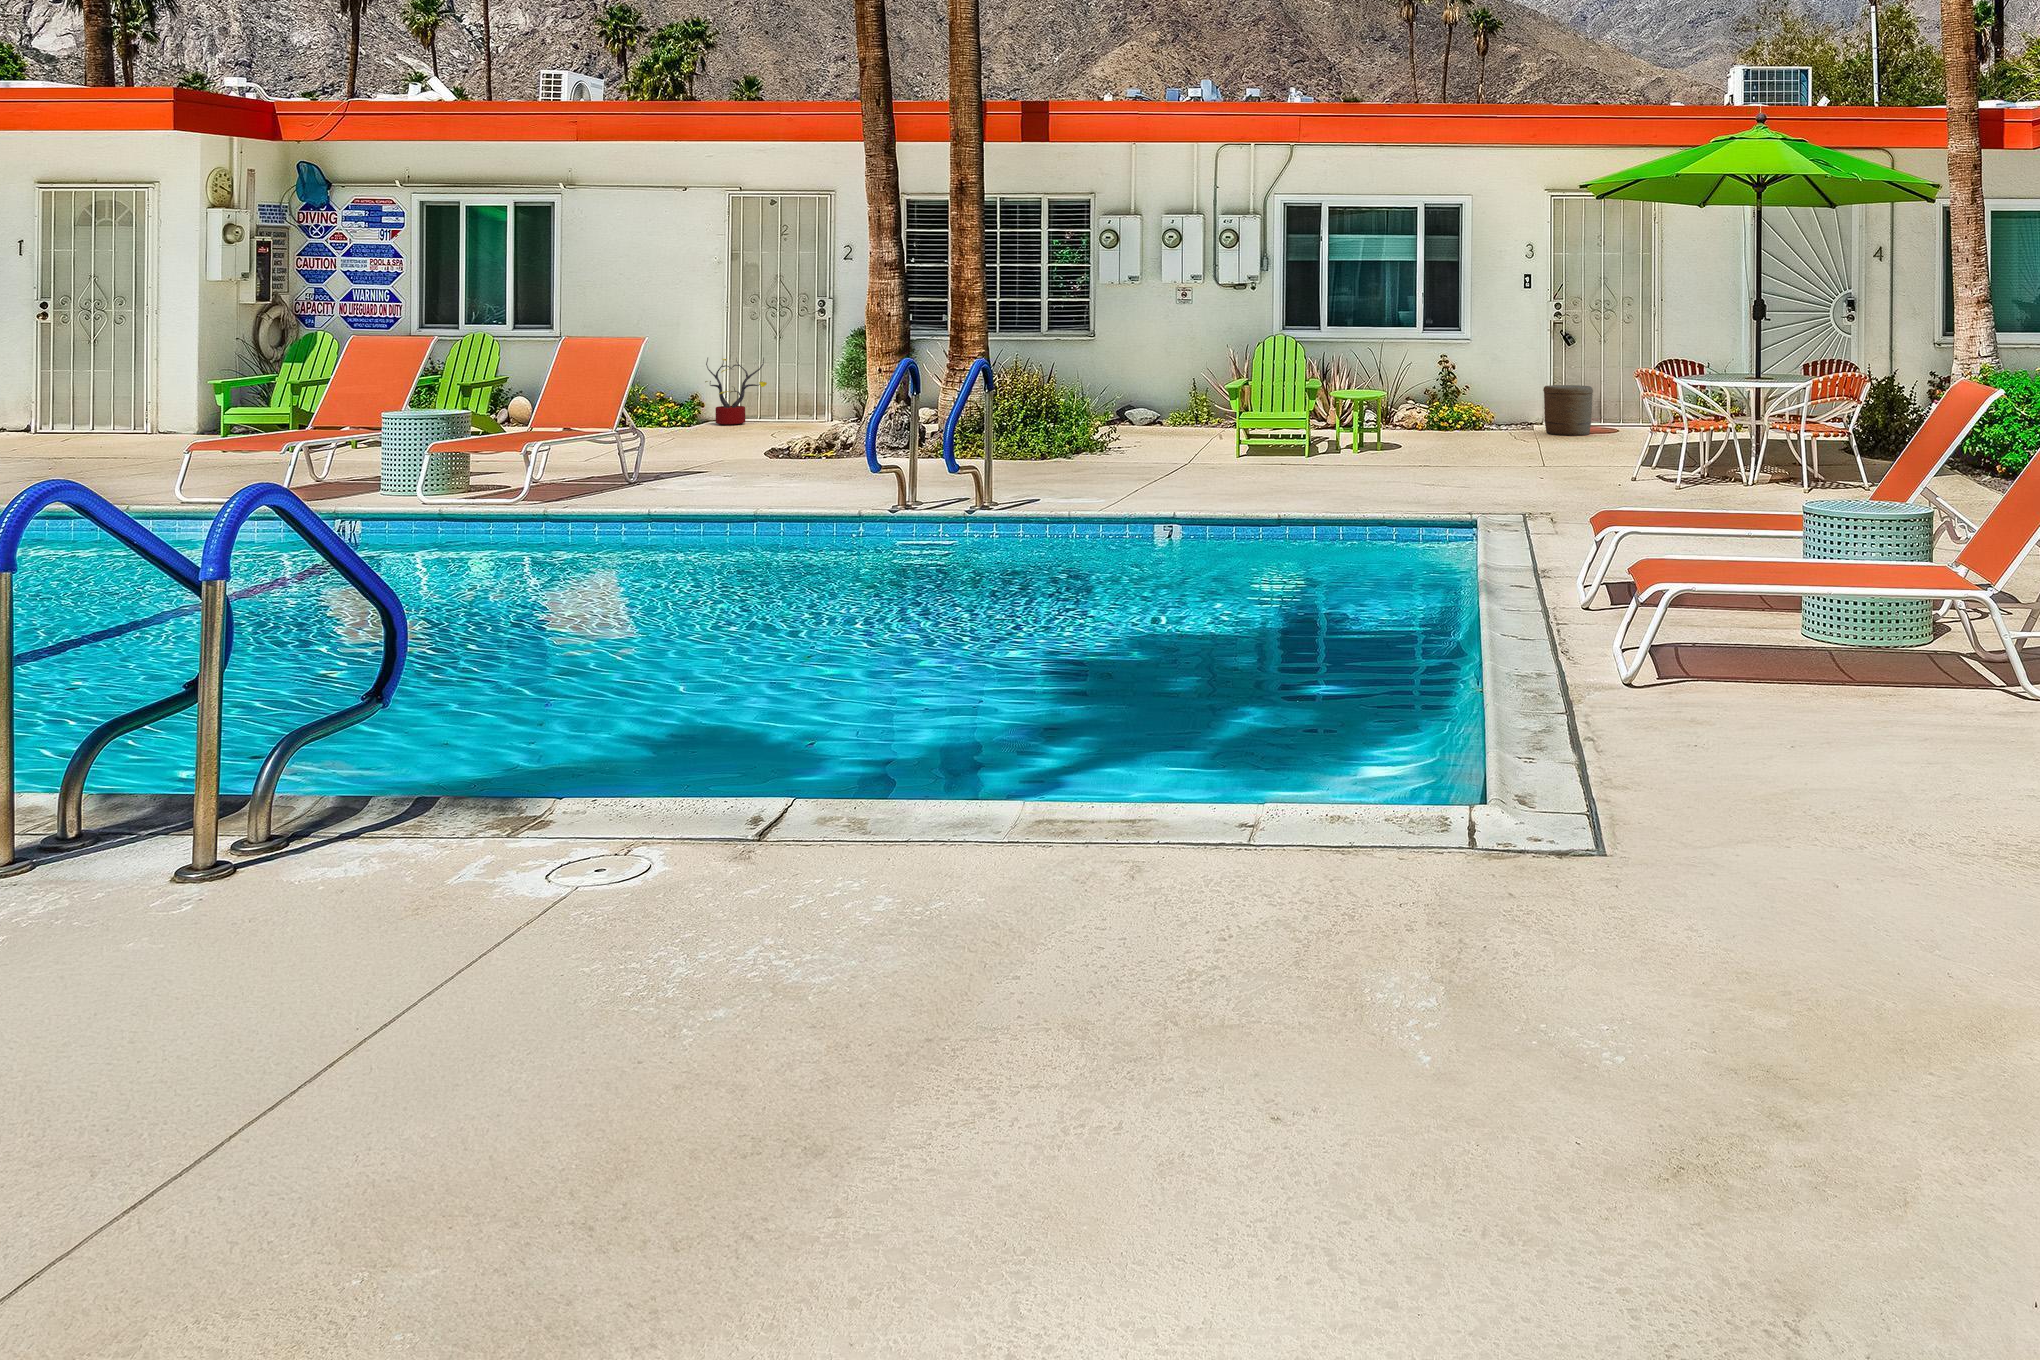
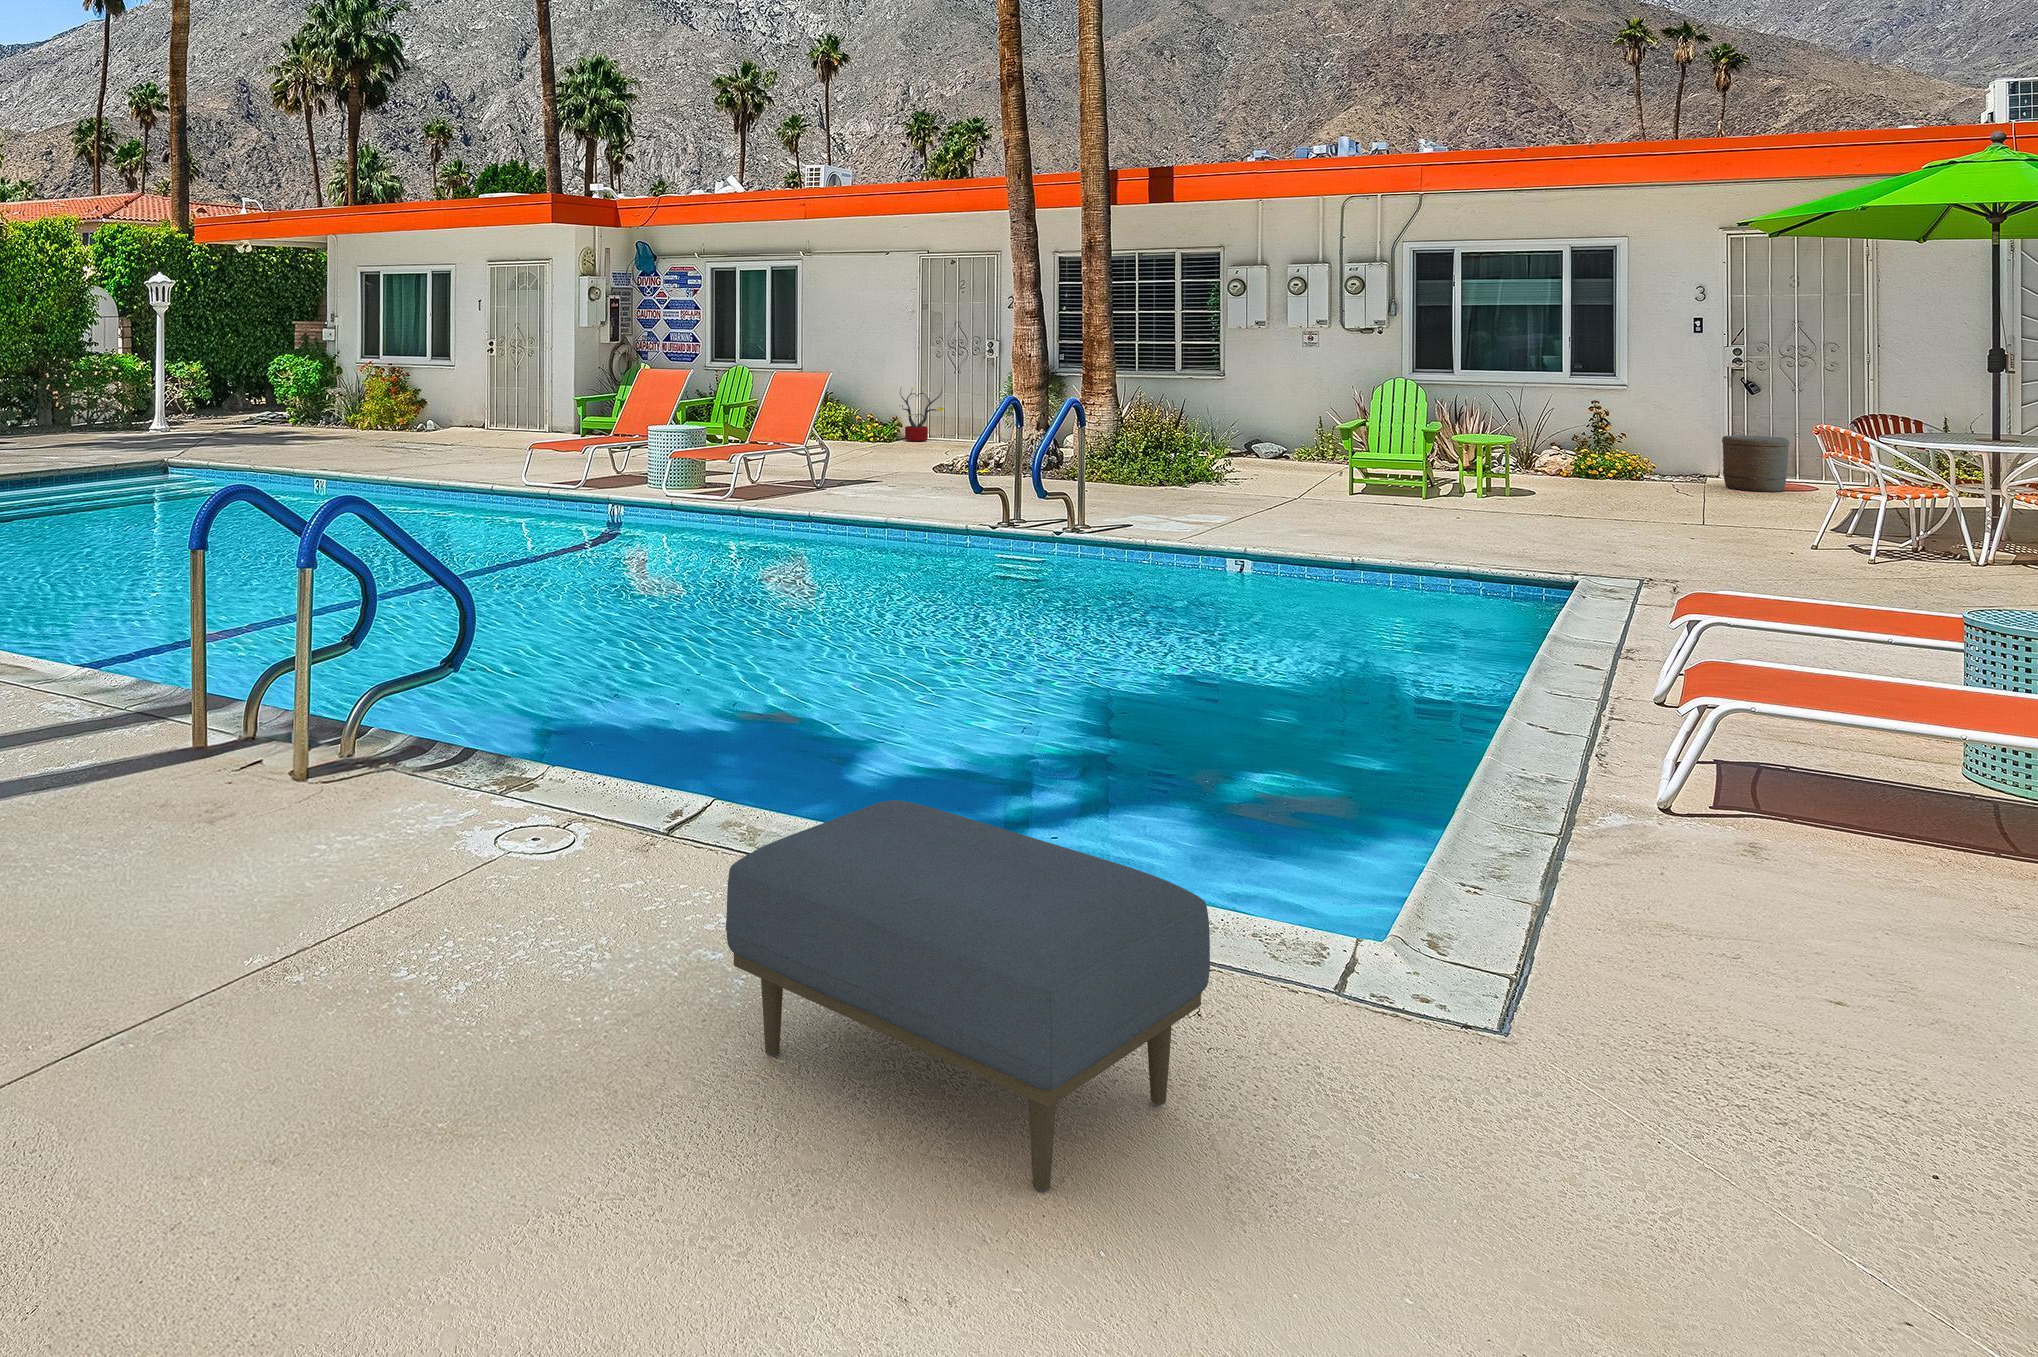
ottoman: none [995,727,1439,1025] -> present [726,800,1210,1192]

